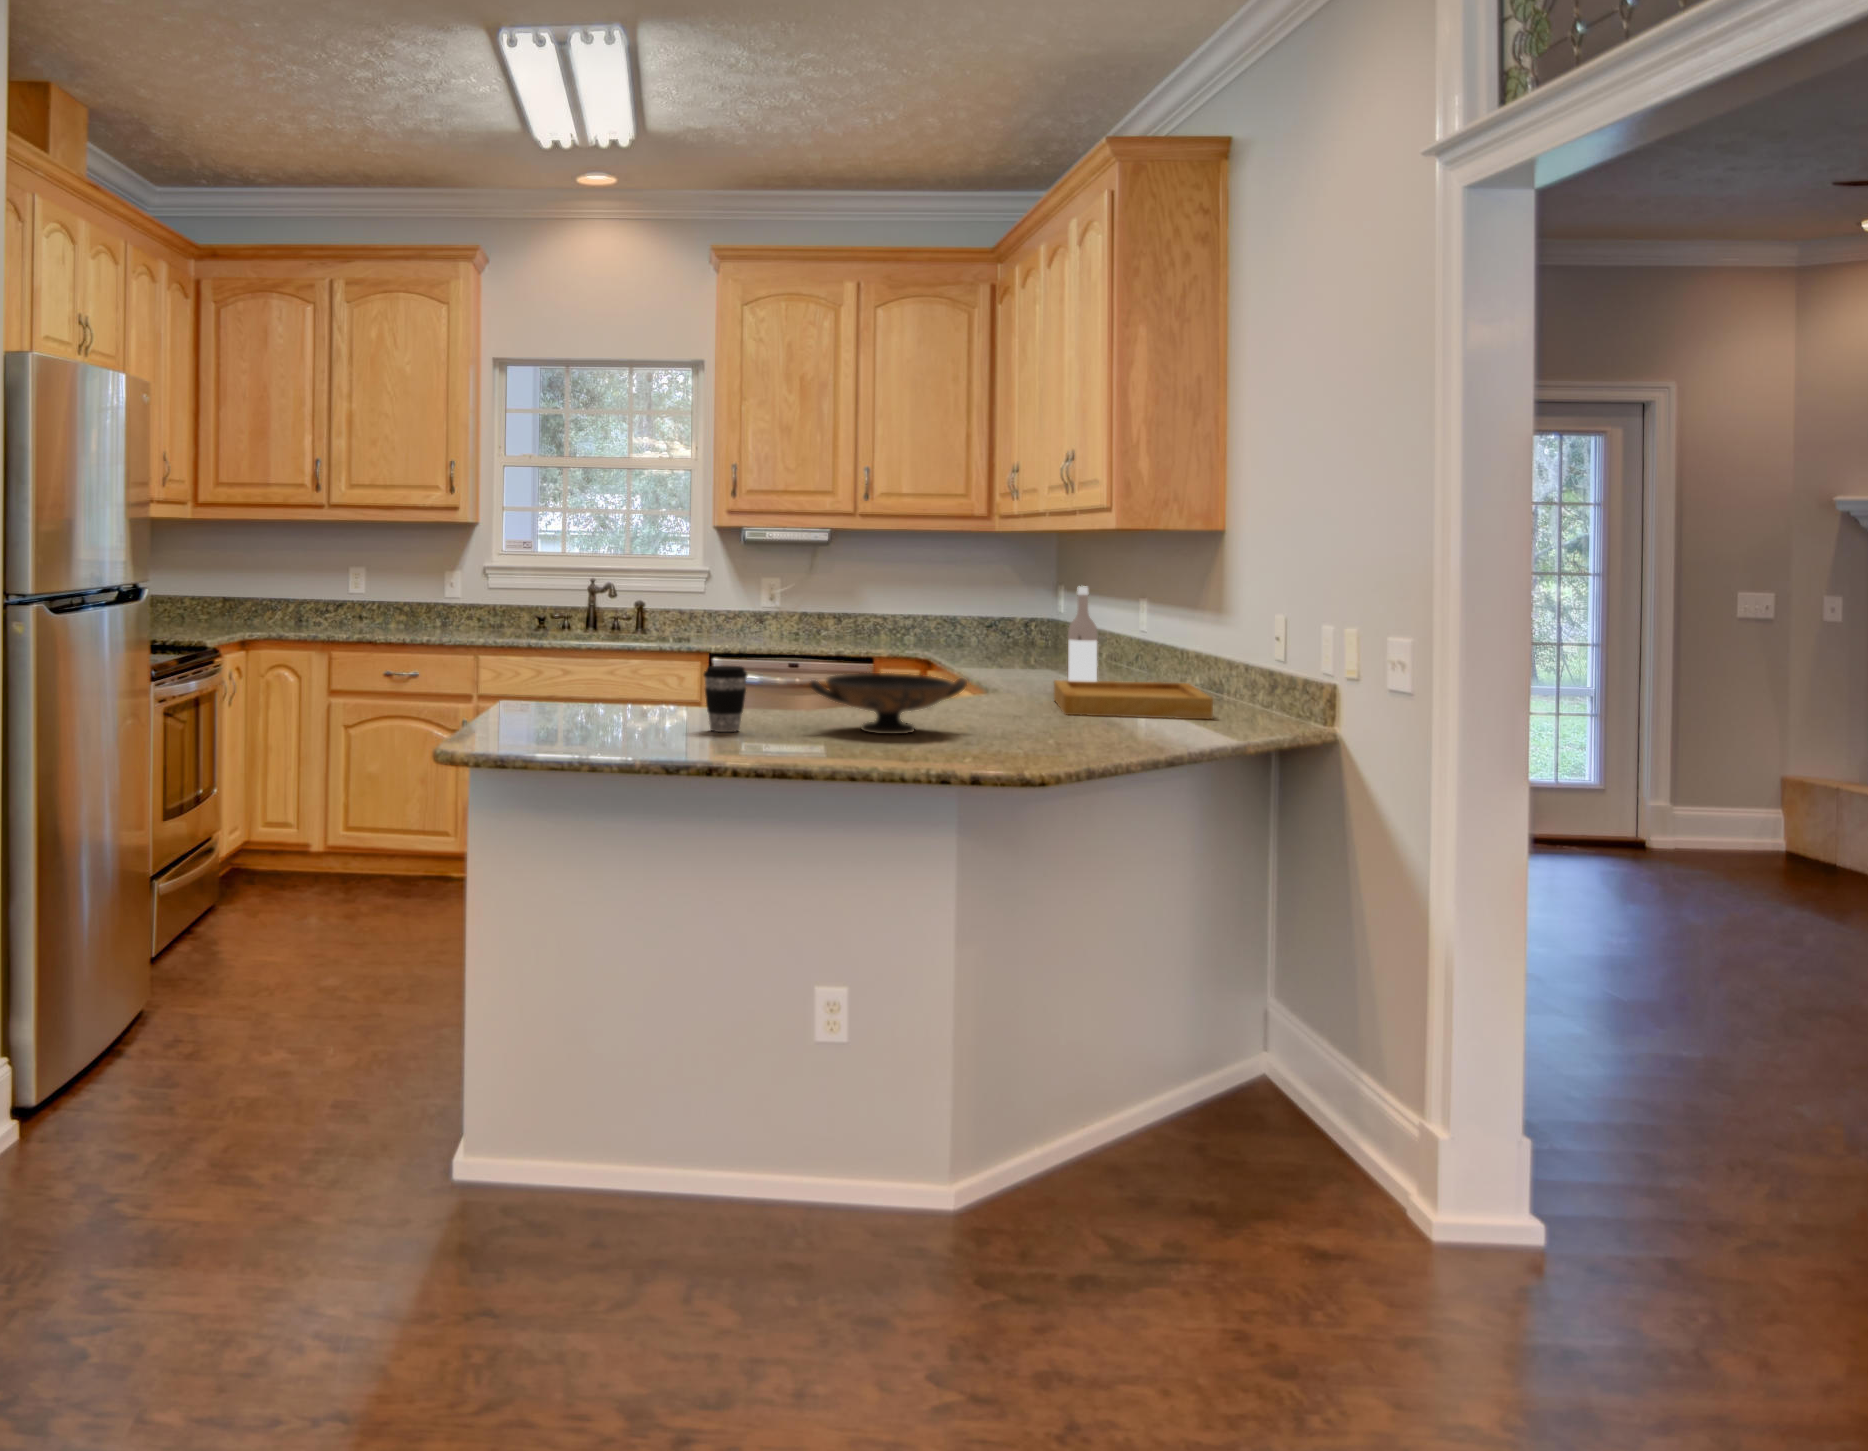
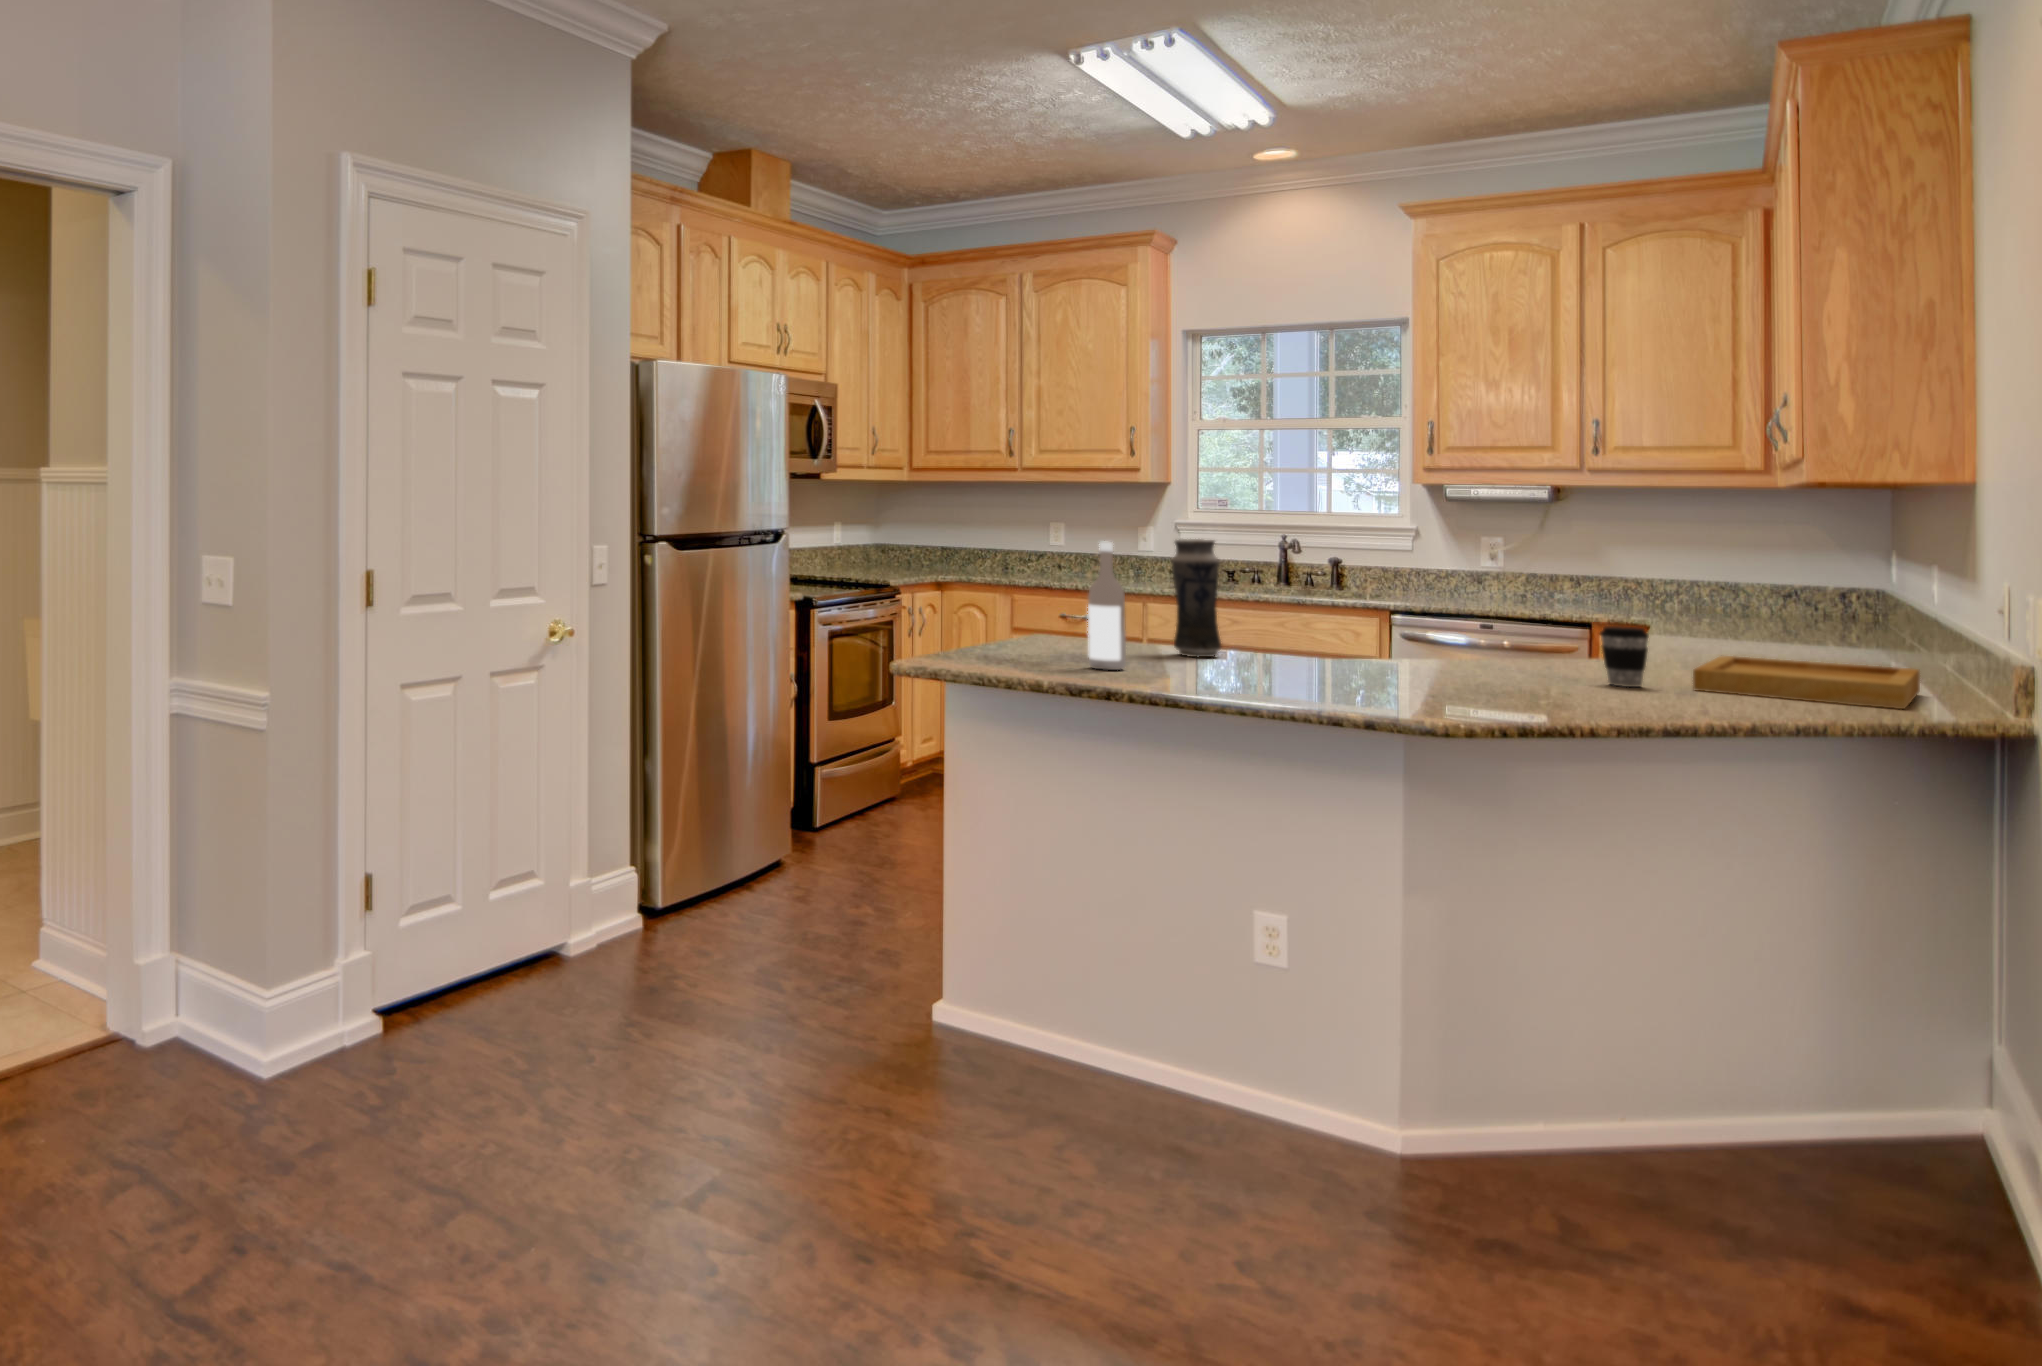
vase: none [616,580,666,715] -> present [1172,539,1221,657]
wine bottle: present [1068,587,1097,681] -> present [1088,542,1126,670]
coffee cup: present [704,666,748,732] -> present [1600,626,1649,687]
decorative bowl: present [810,673,967,734] -> none [1332,630,1513,689]

